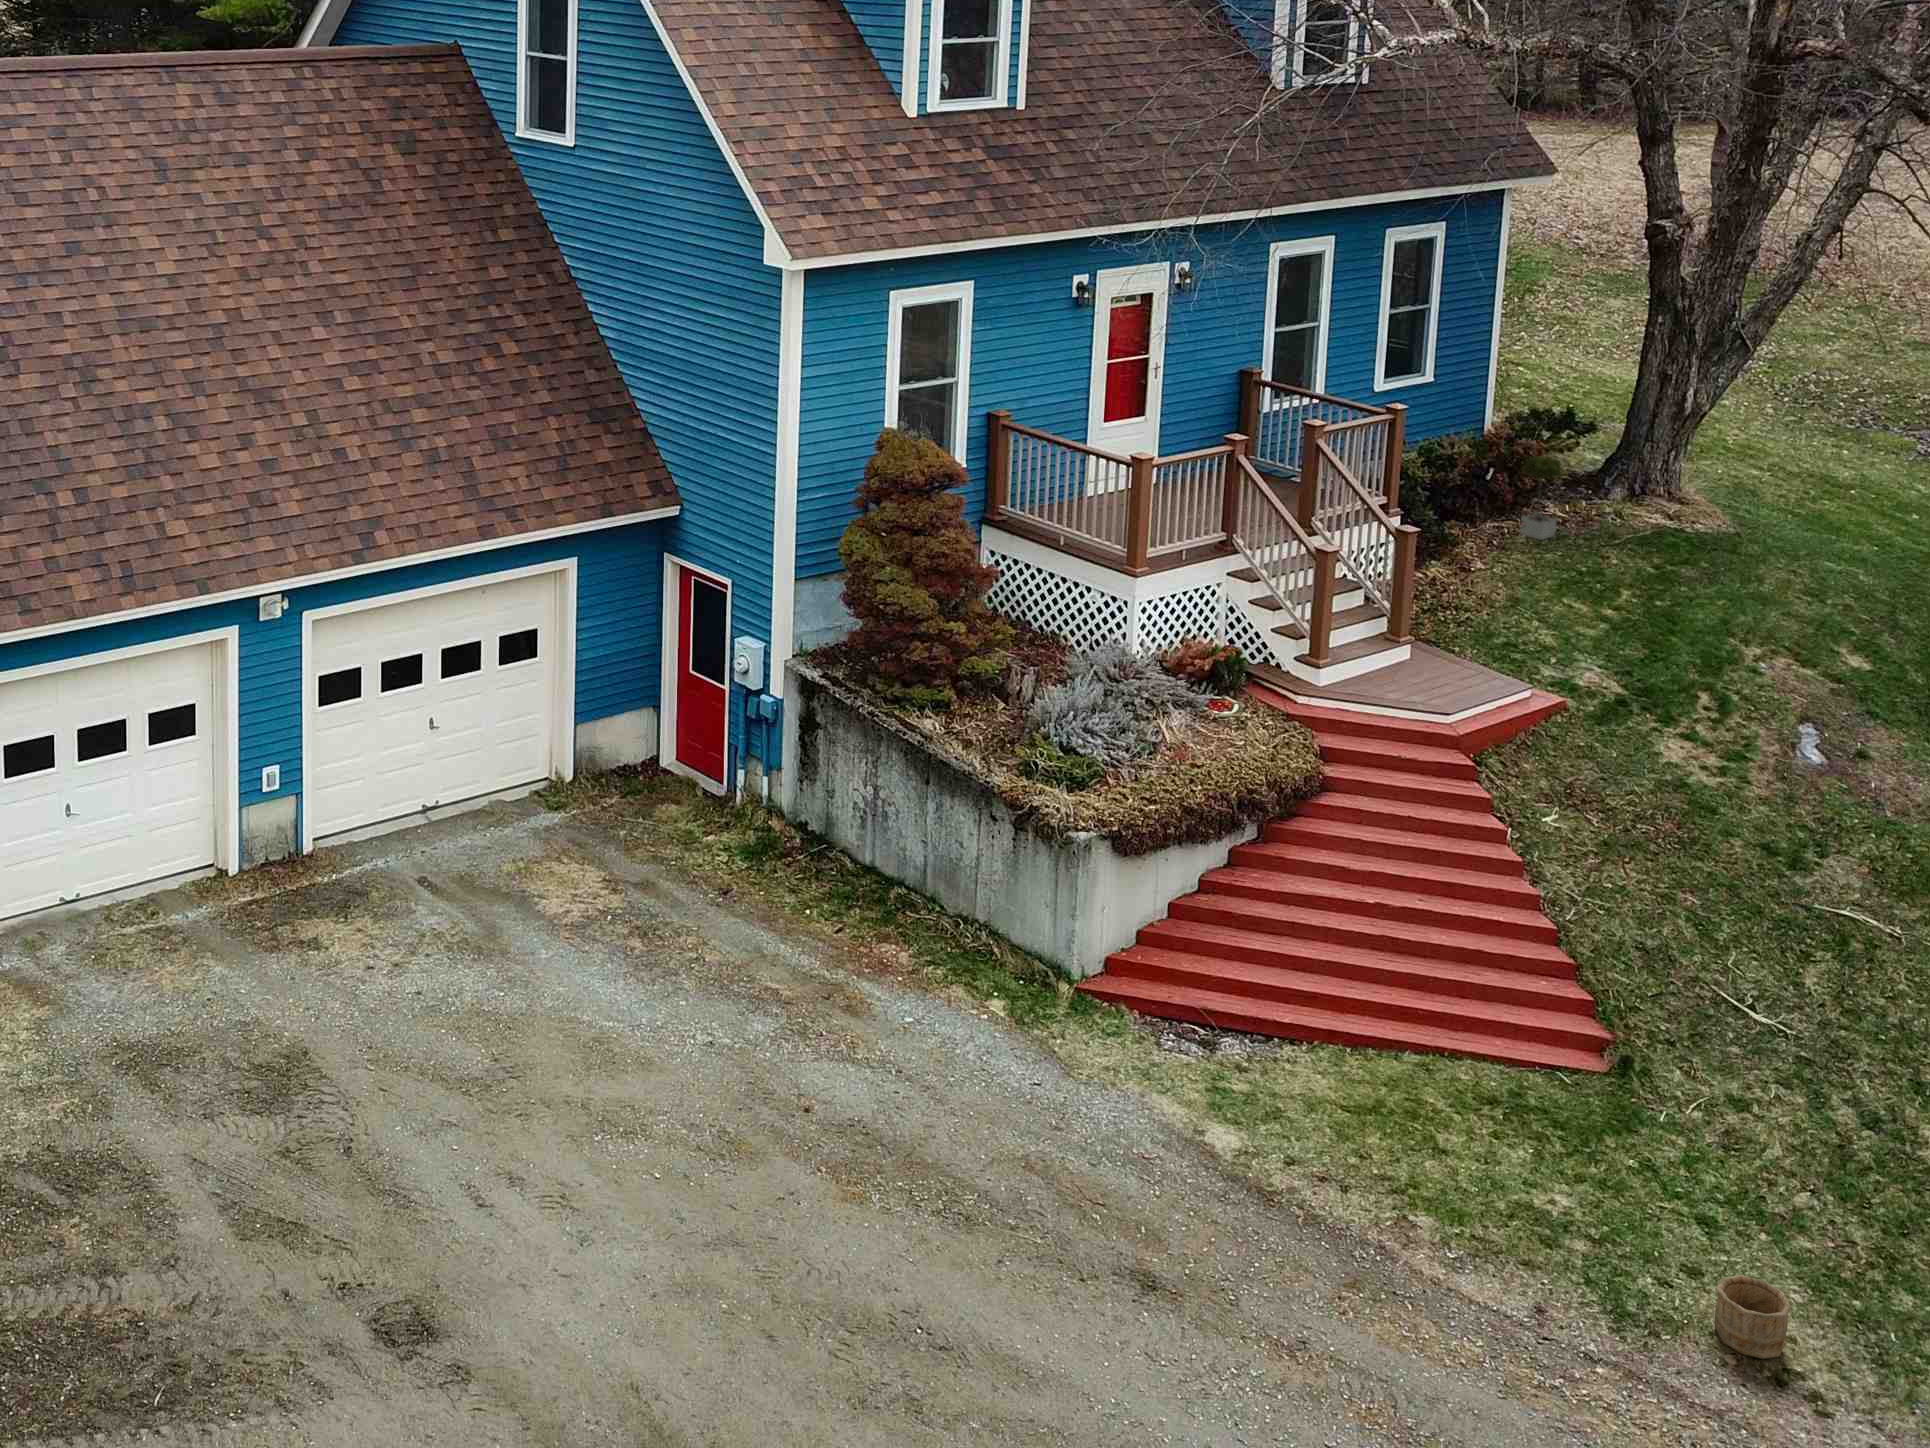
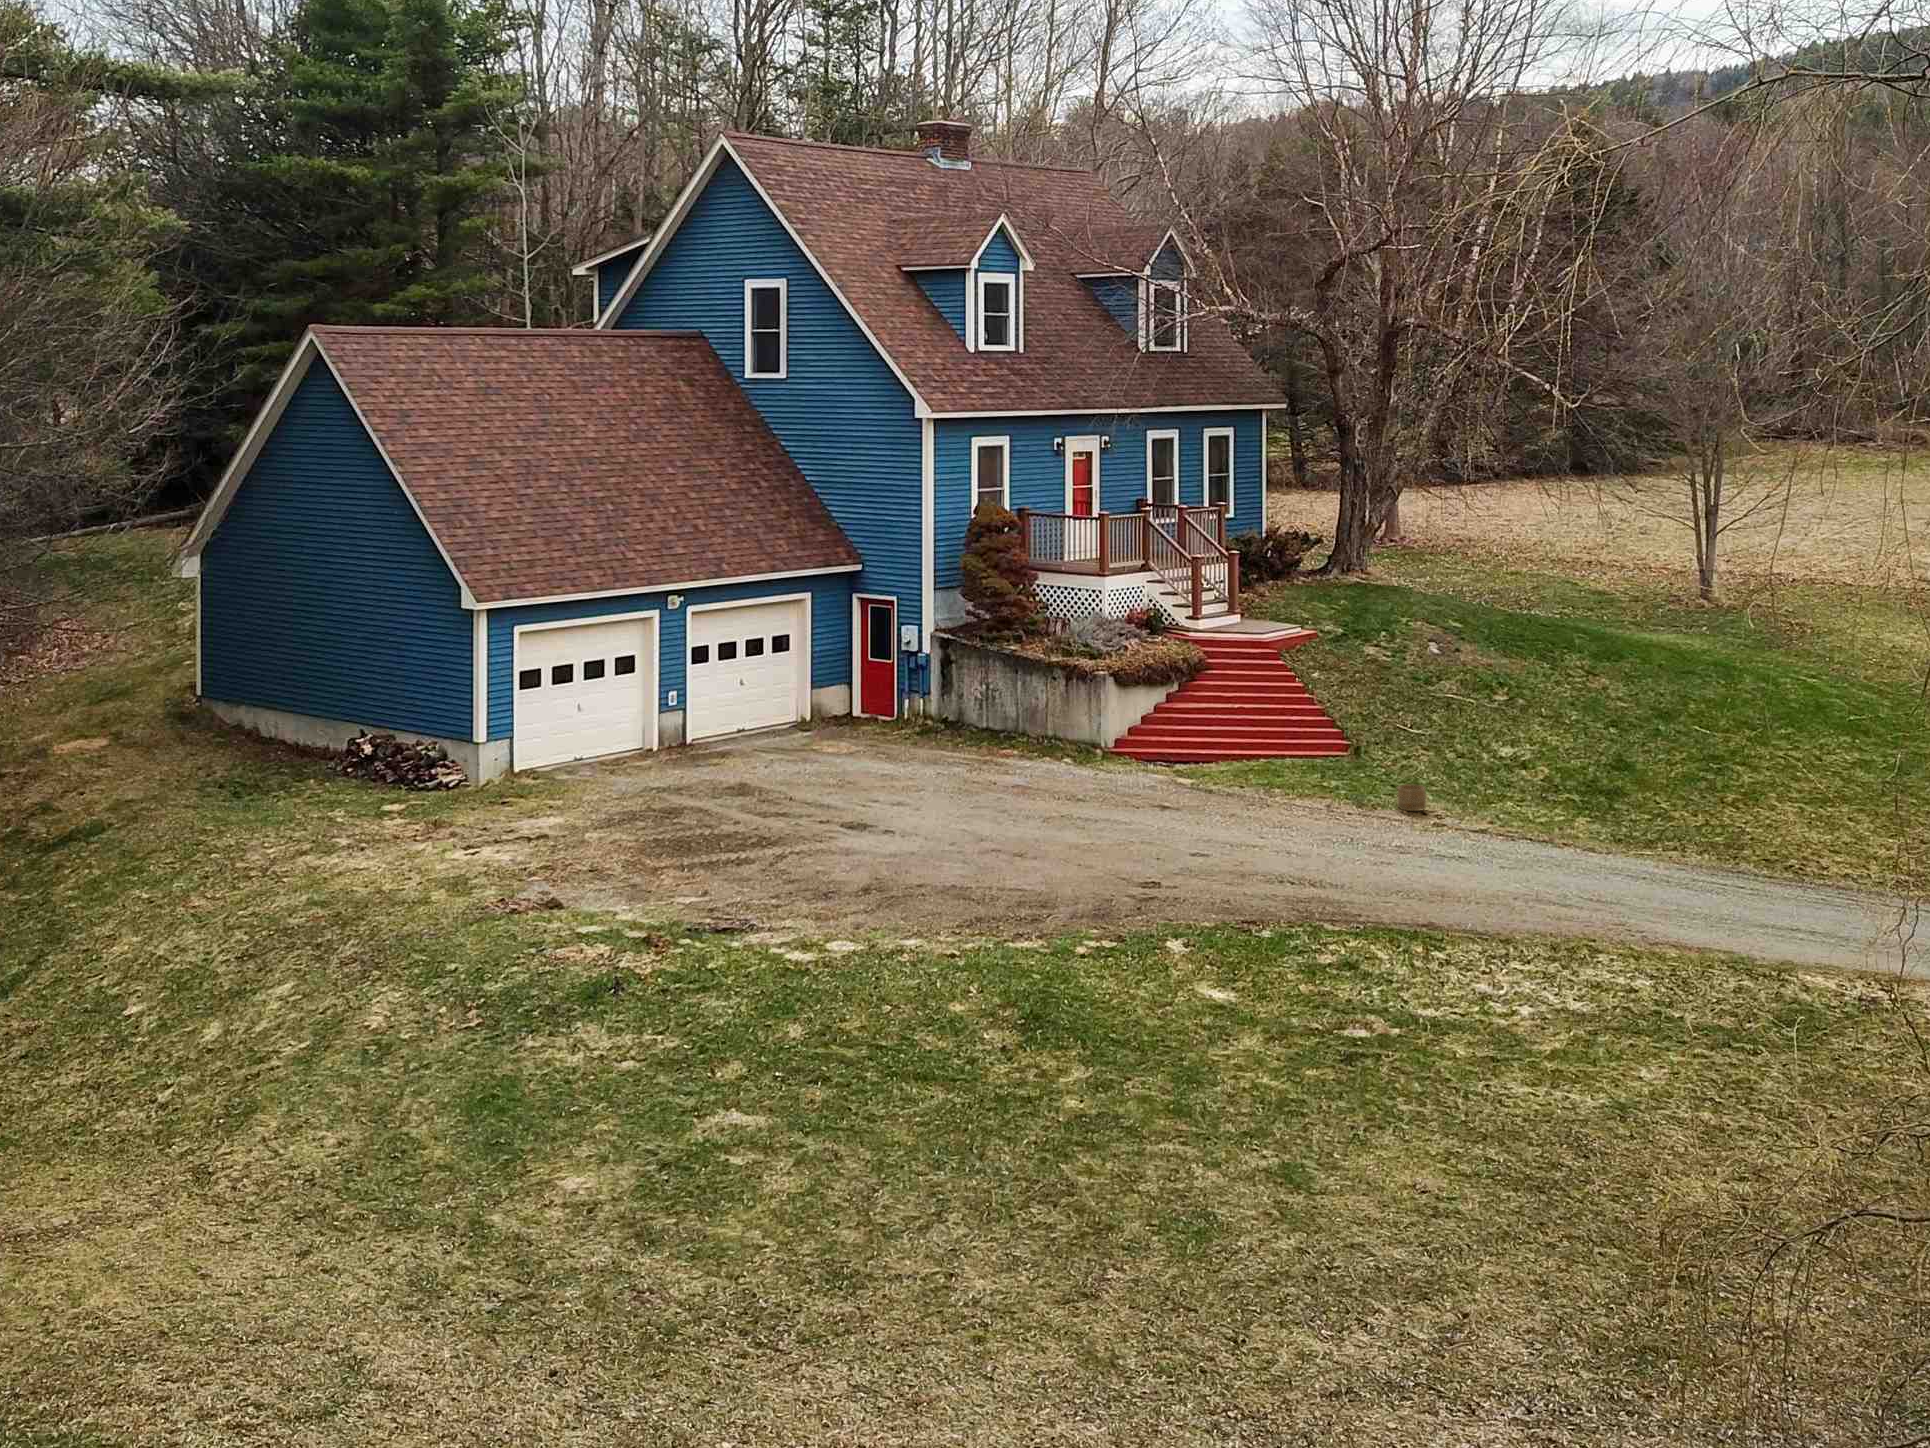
potted tree: present [1520,456,1562,540] -> none [1285,544,1306,591]

